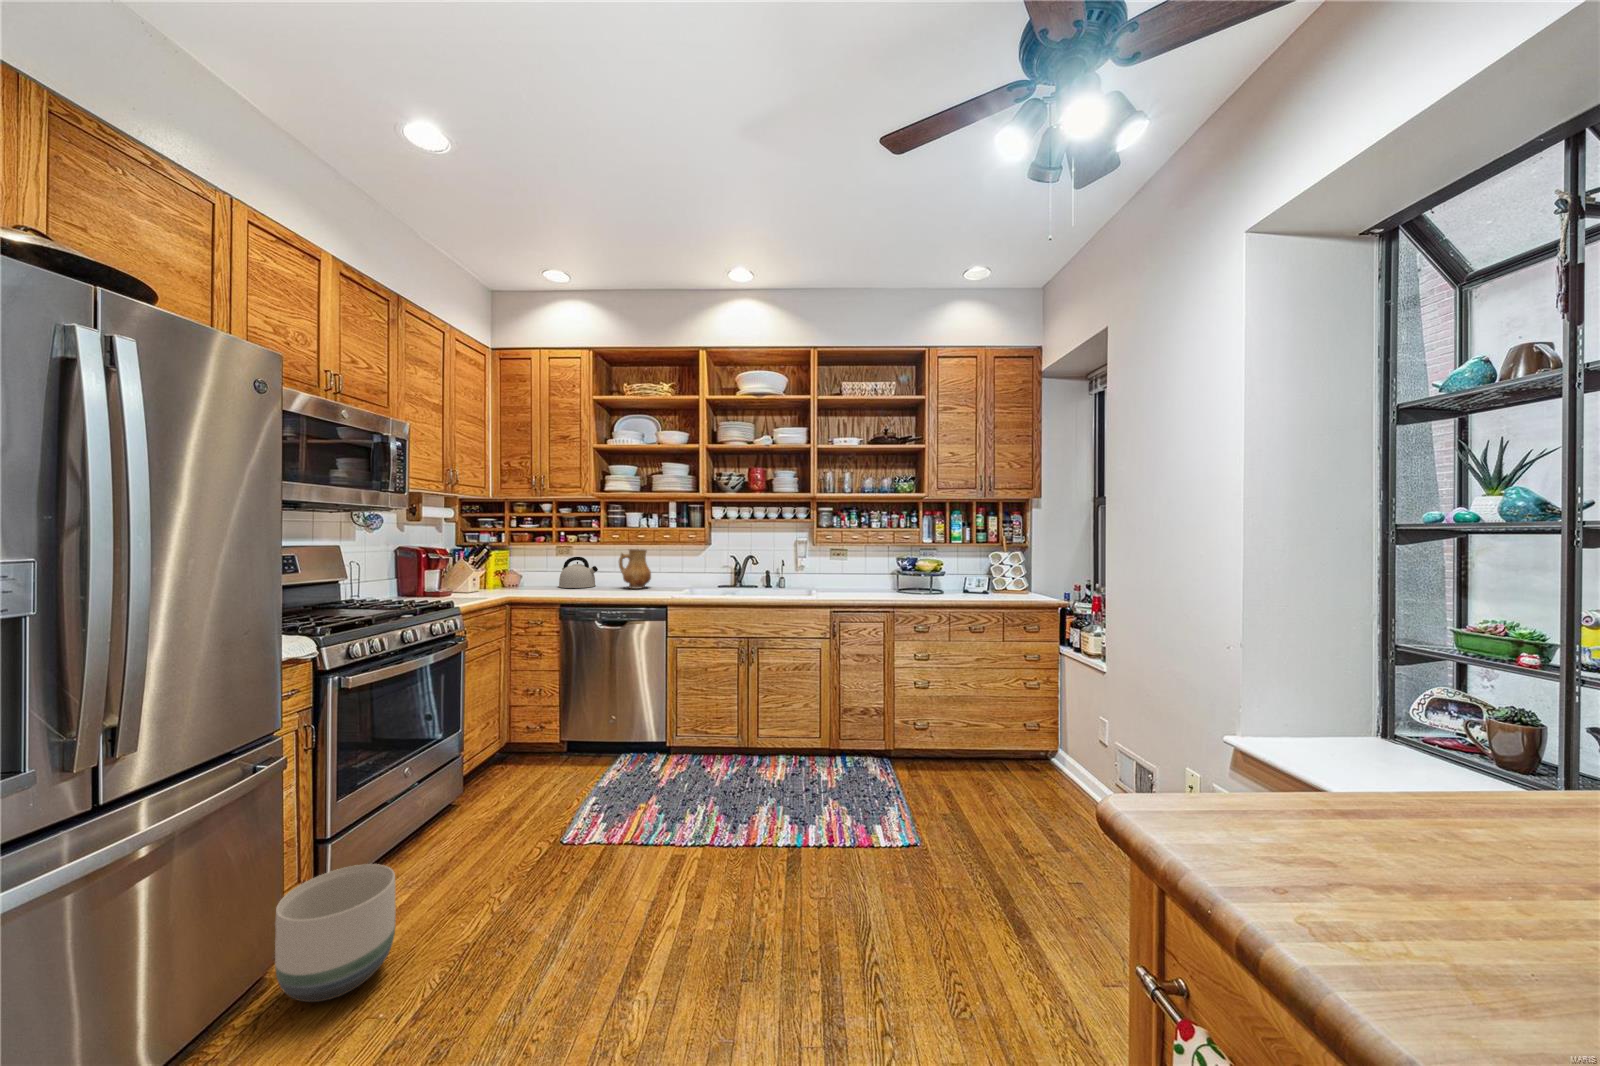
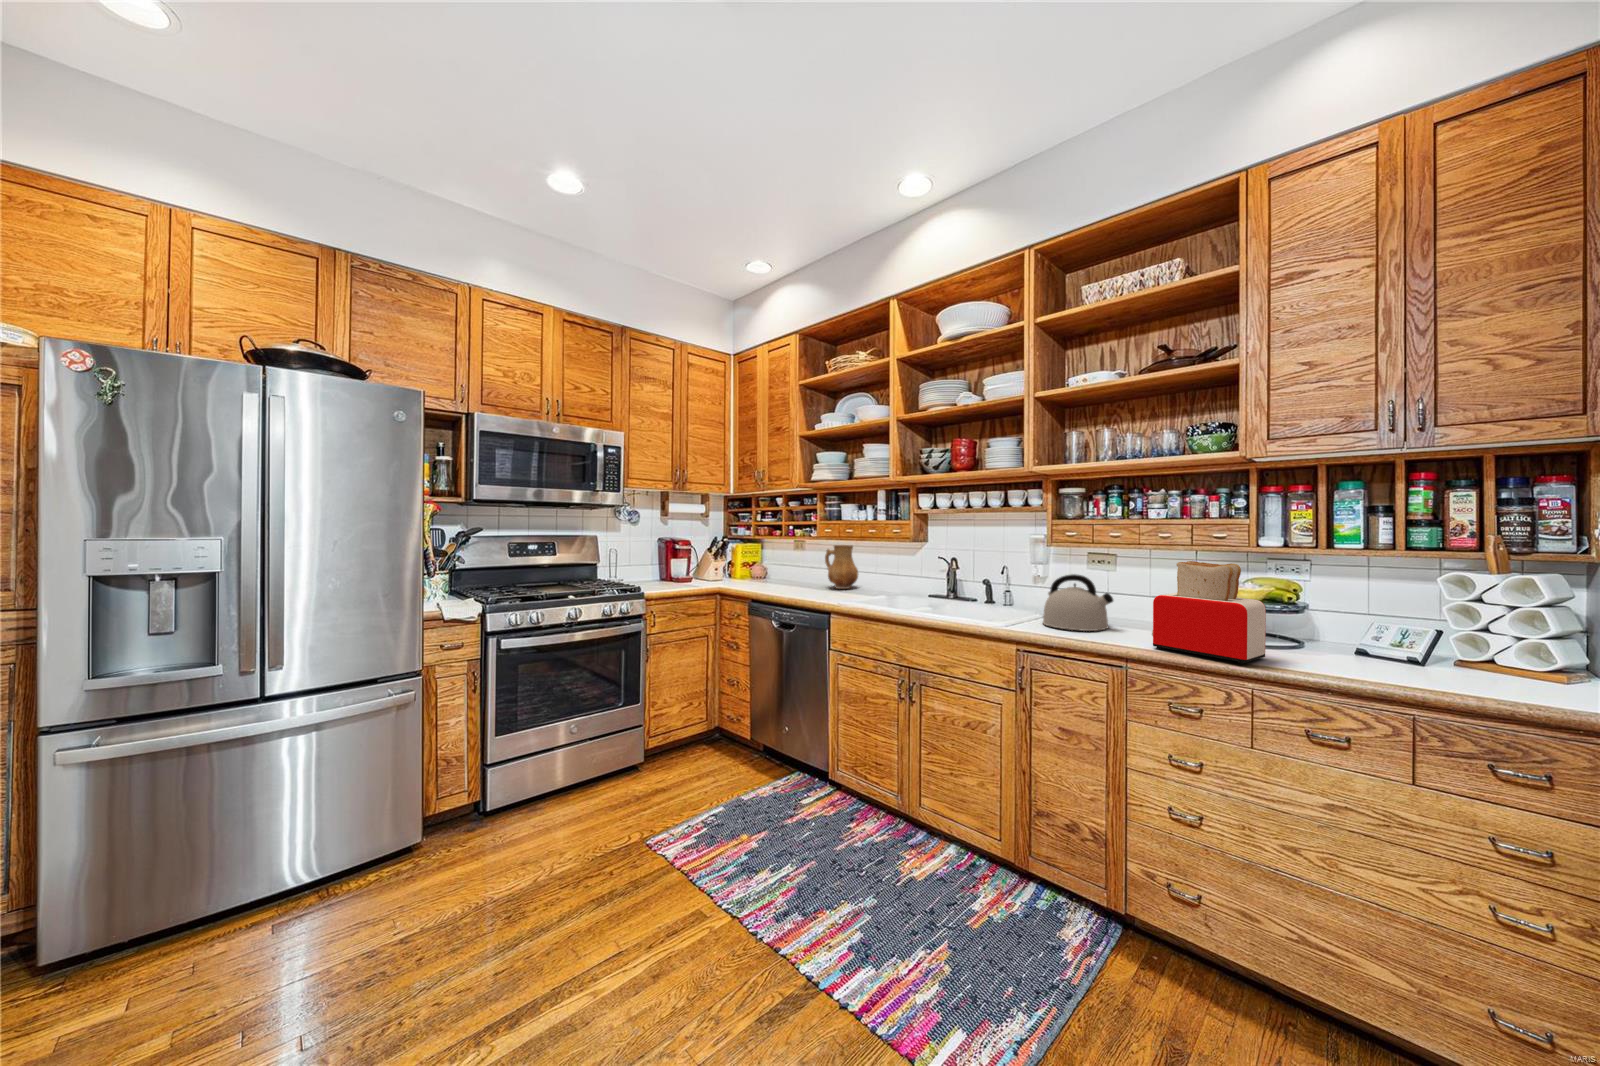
toaster: none [899,550,947,600] -> present [1152,561,1266,664]
kettle: present [559,557,598,588] -> present [1043,574,1113,631]
planter: present [275,864,396,1002] -> none [331,815,430,926]

